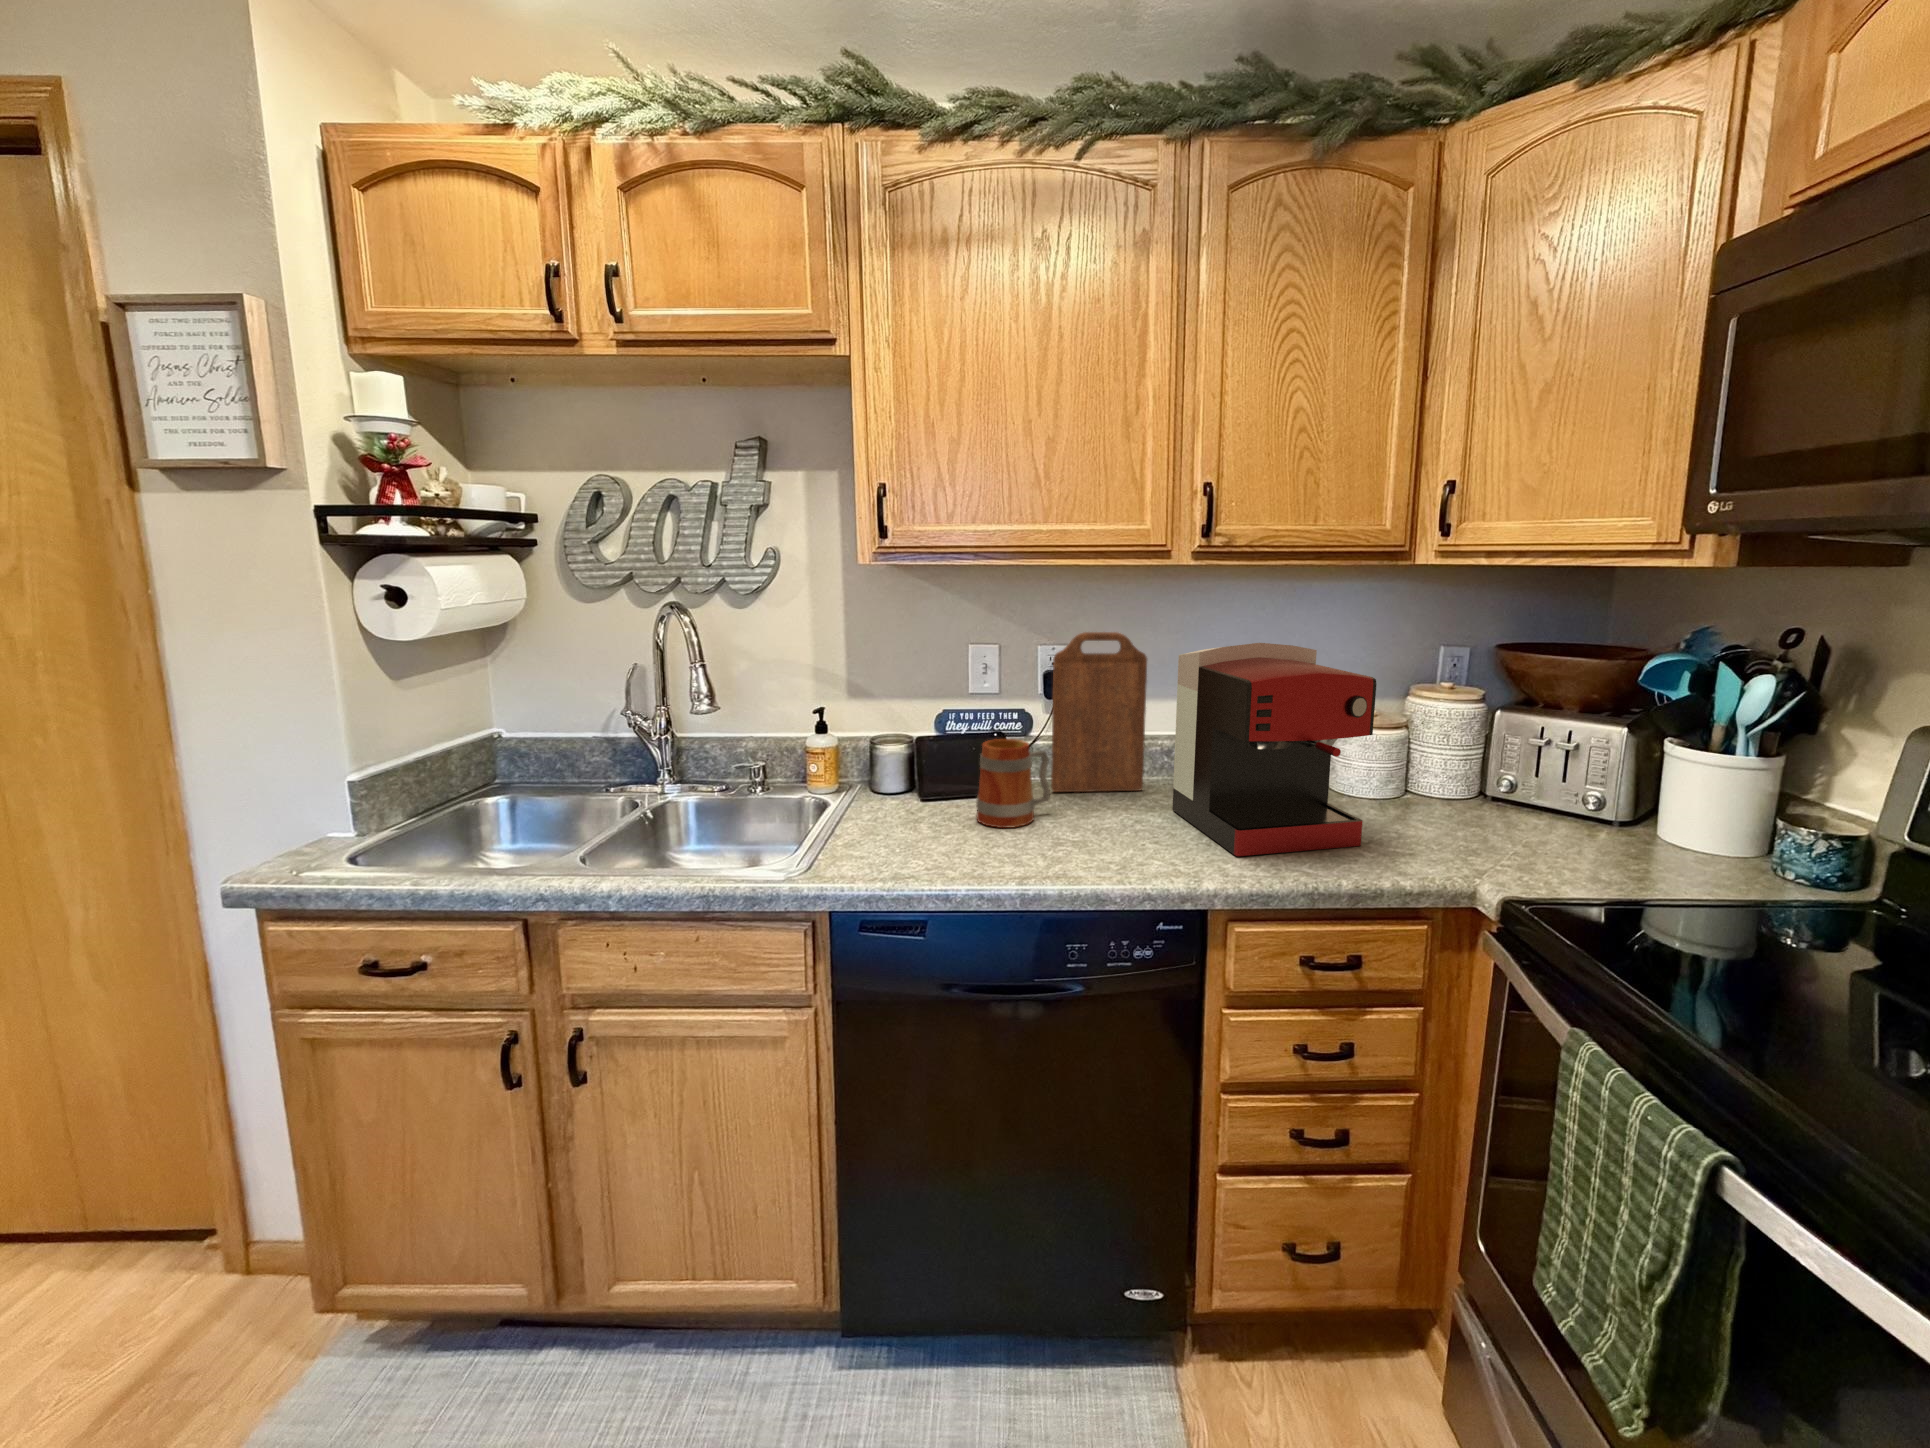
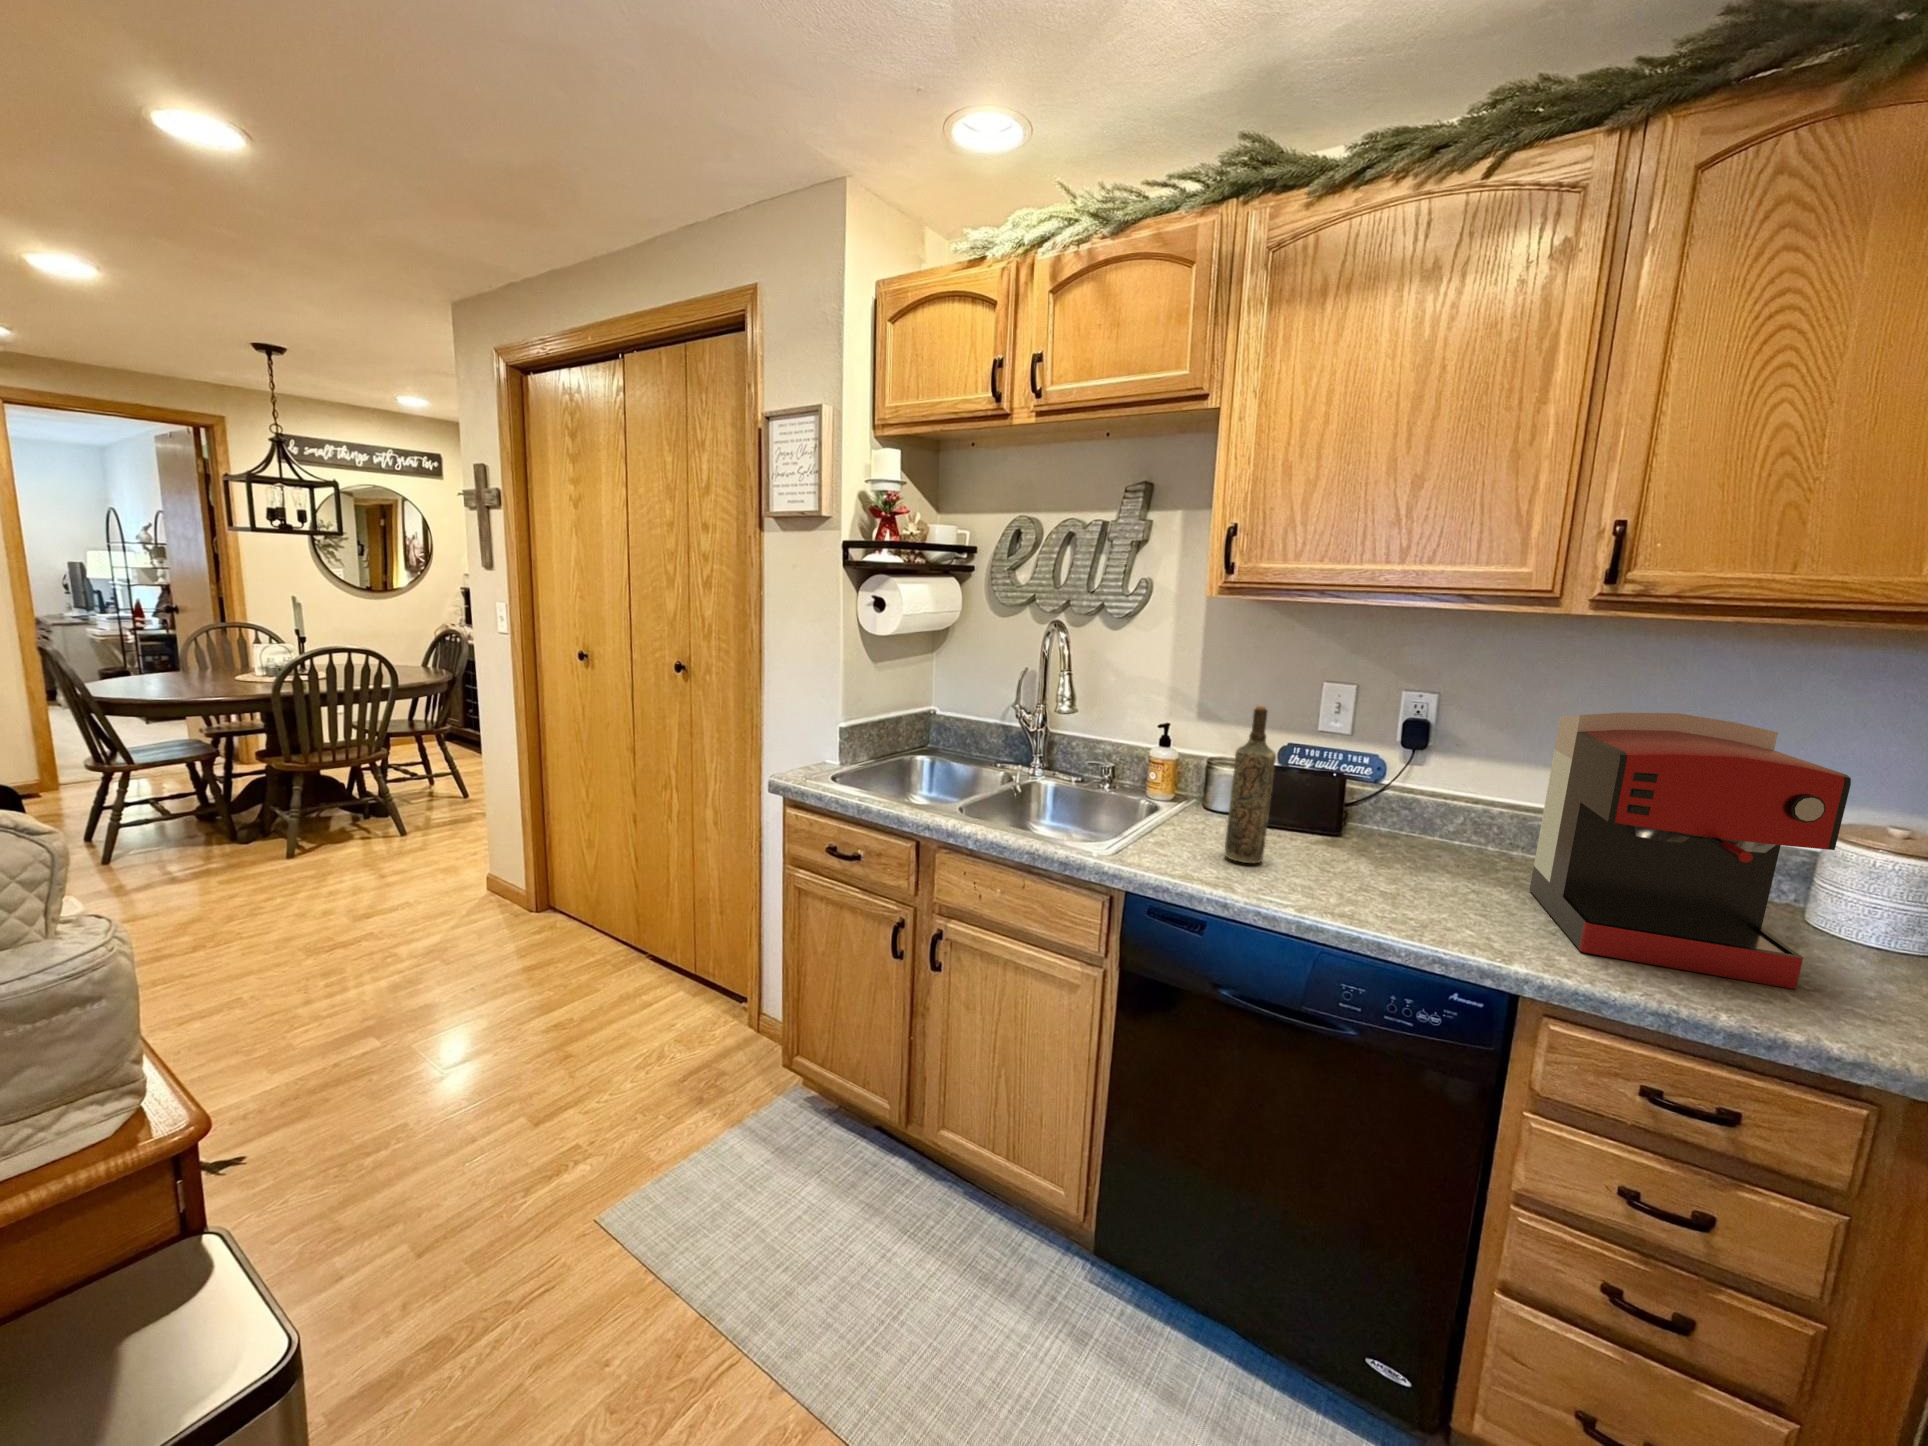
cutting board: present [1051,632,1147,792] -> none [1389,681,1530,864]
bottle: none [921,677,962,845] -> present [1225,706,1276,863]
mug: present [976,739,1050,828] -> none [1289,776,1378,865]

